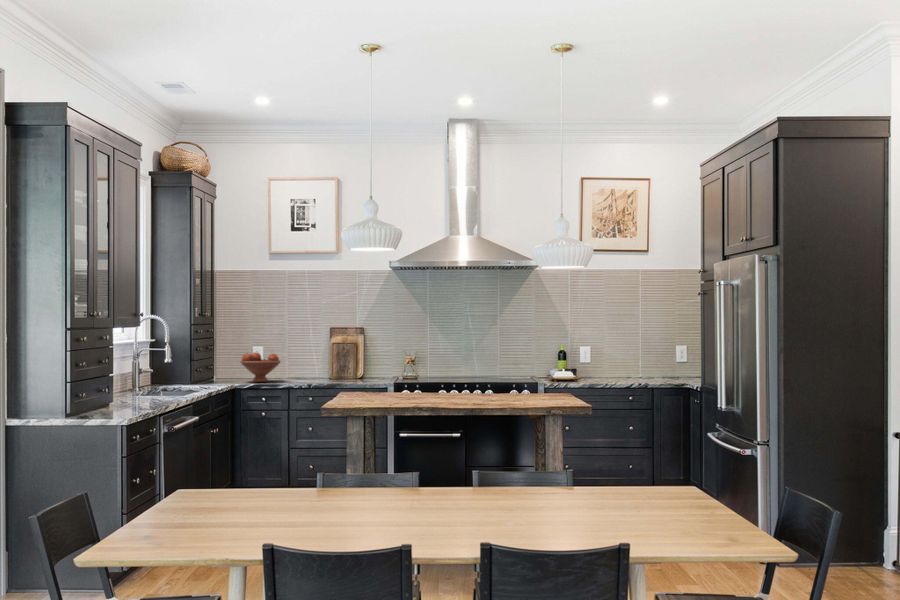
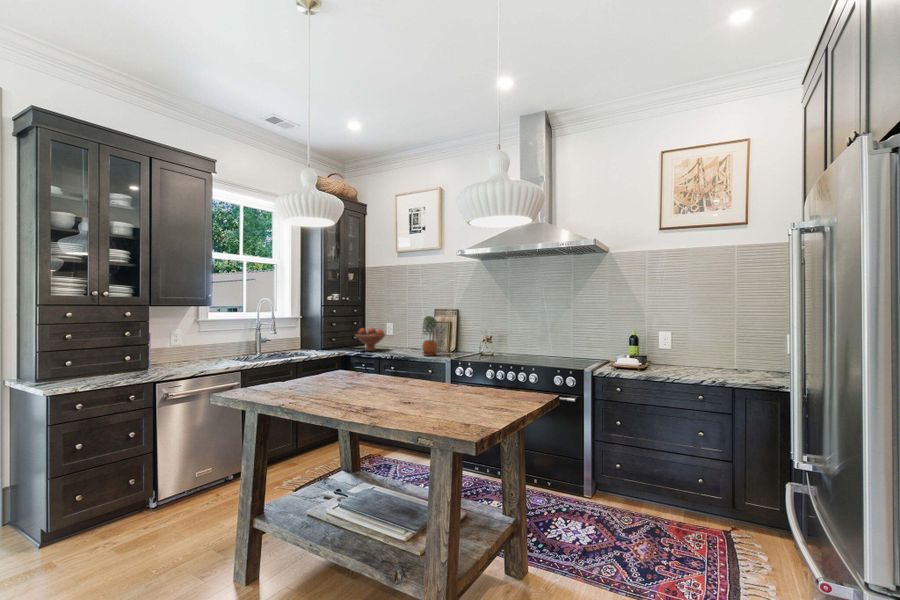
potted plant: none [345,335,365,382] -> present [422,316,437,356]

